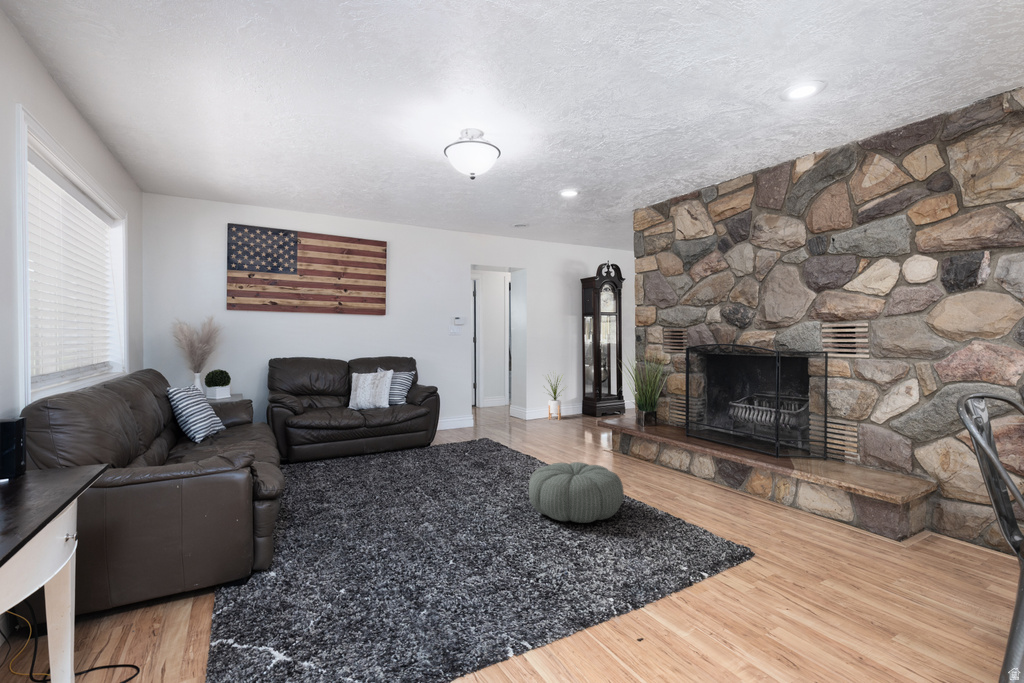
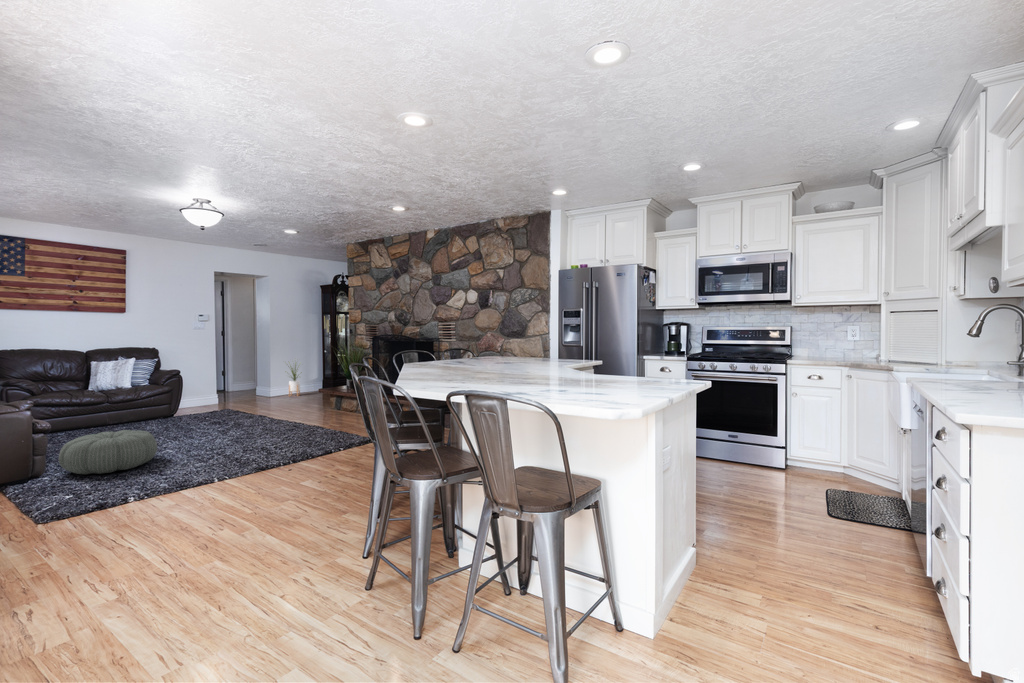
pouf: present [529,462,624,523] -> present [59,430,157,474]

